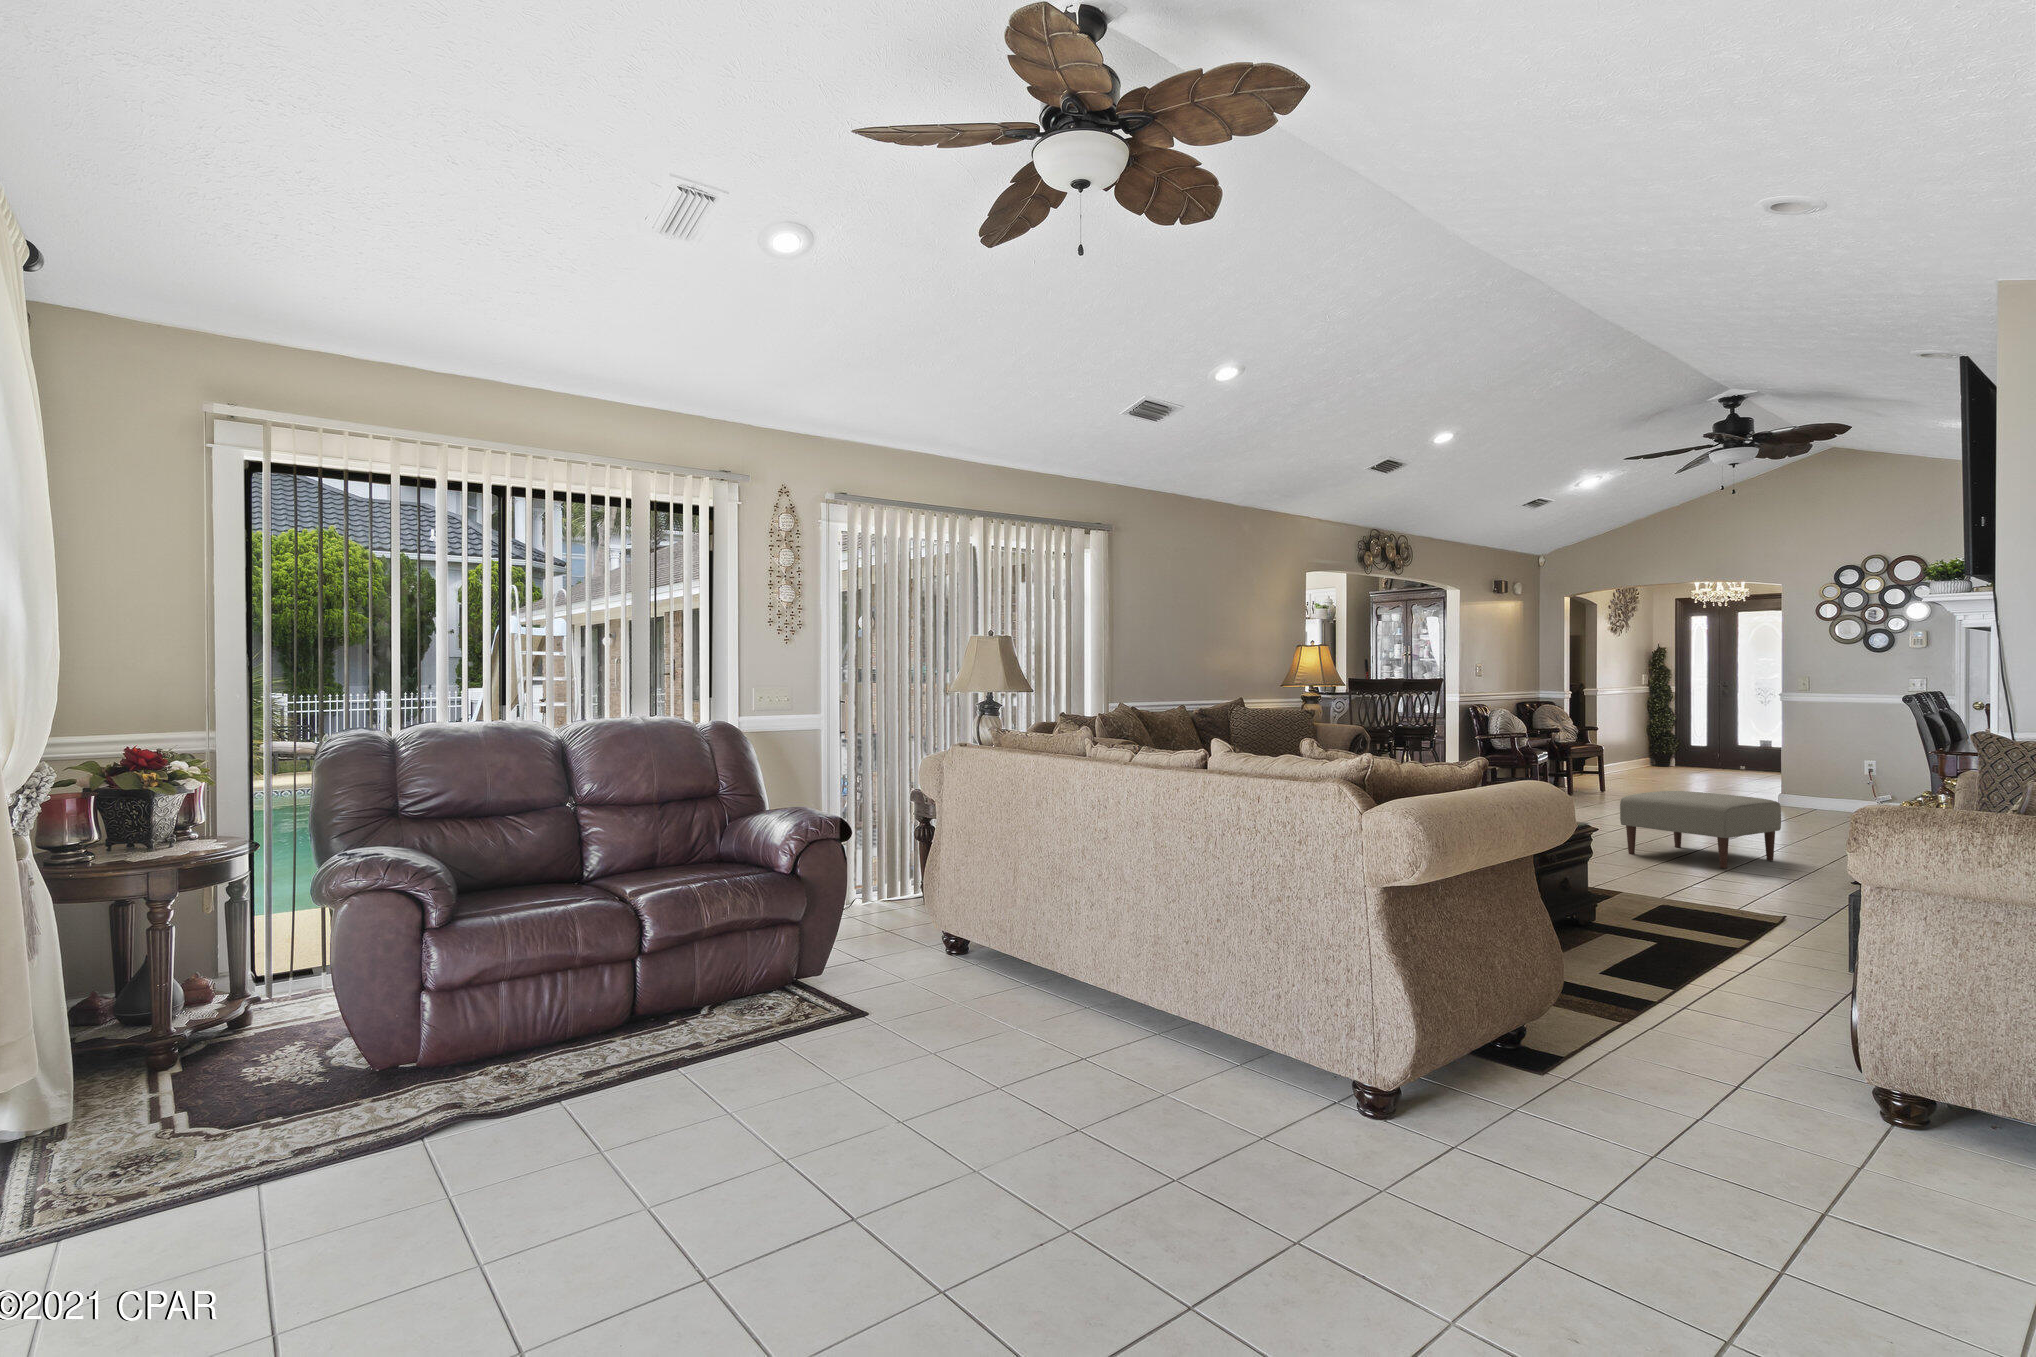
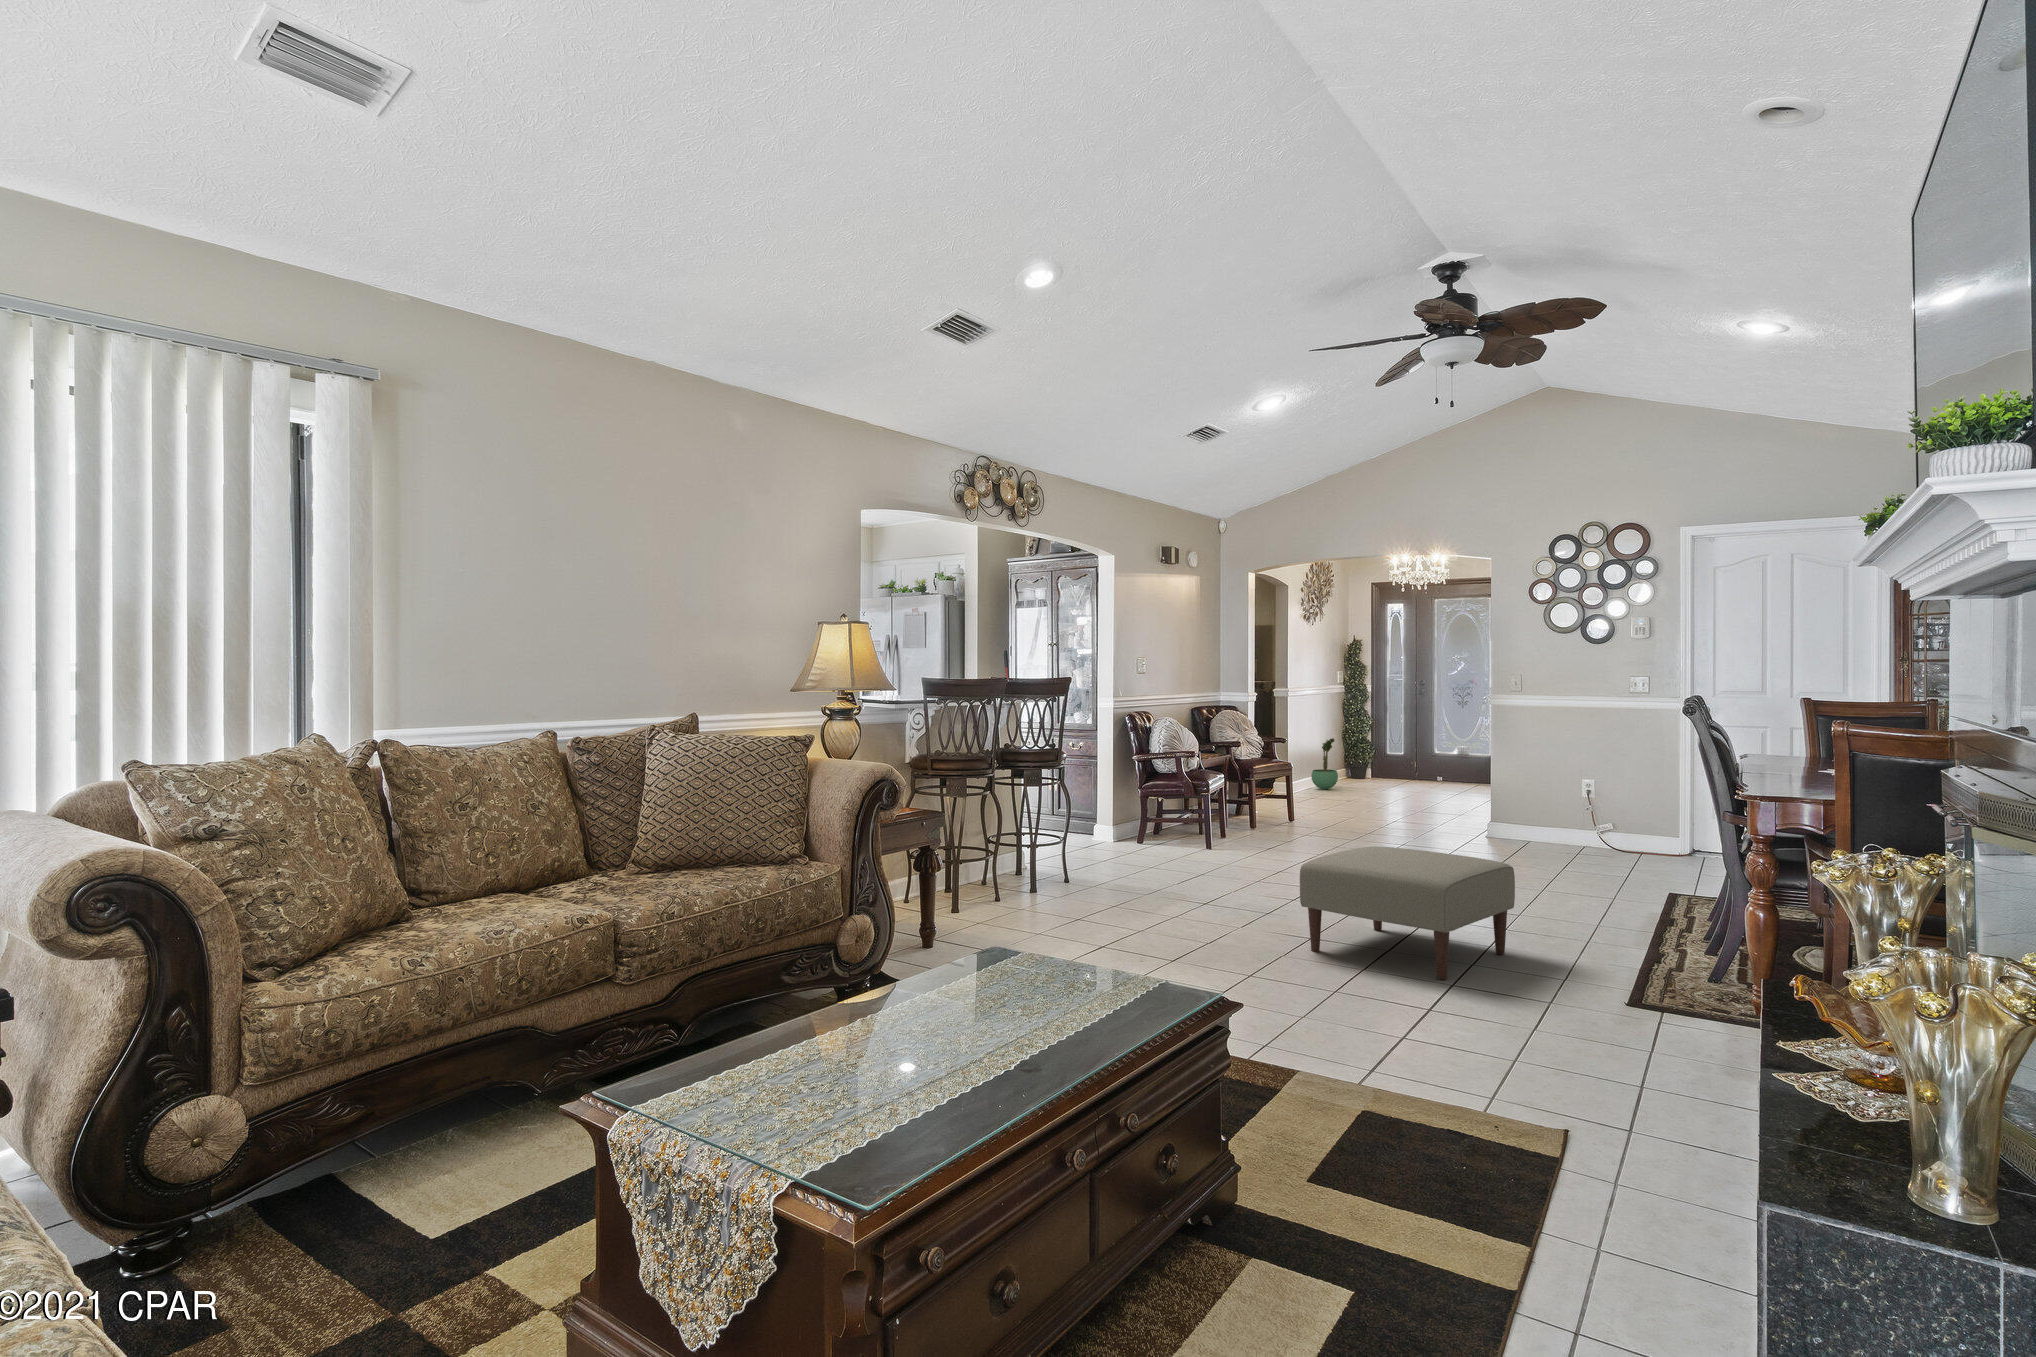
potted plant: none [1619,730,1644,772] -> present [1311,738,1338,789]

